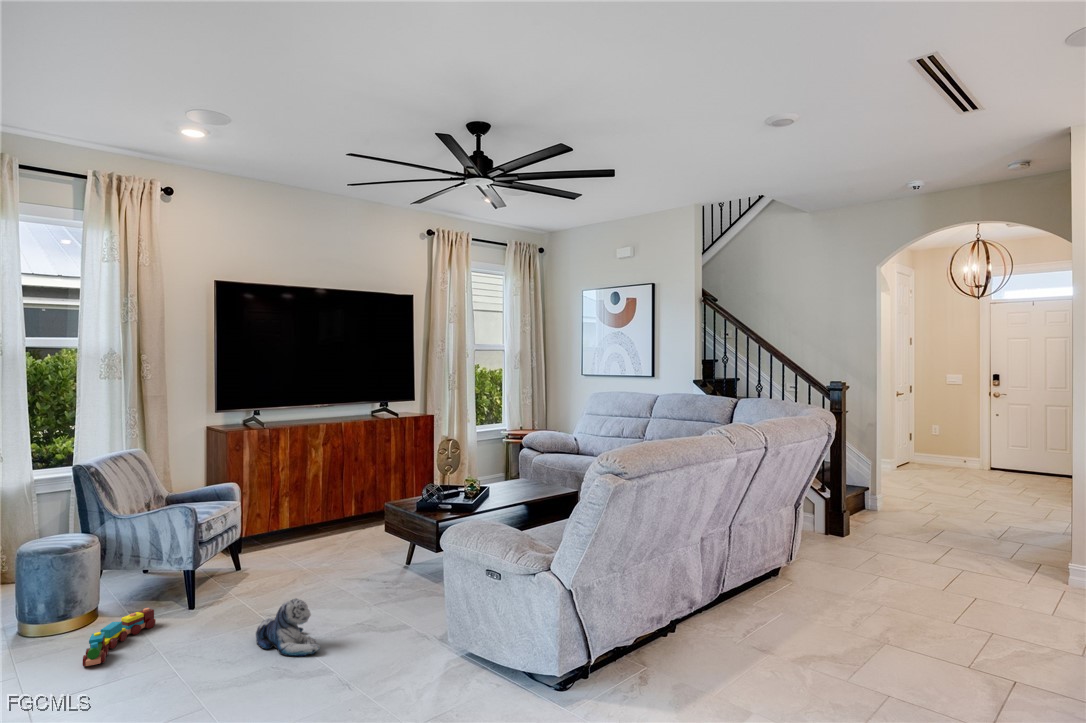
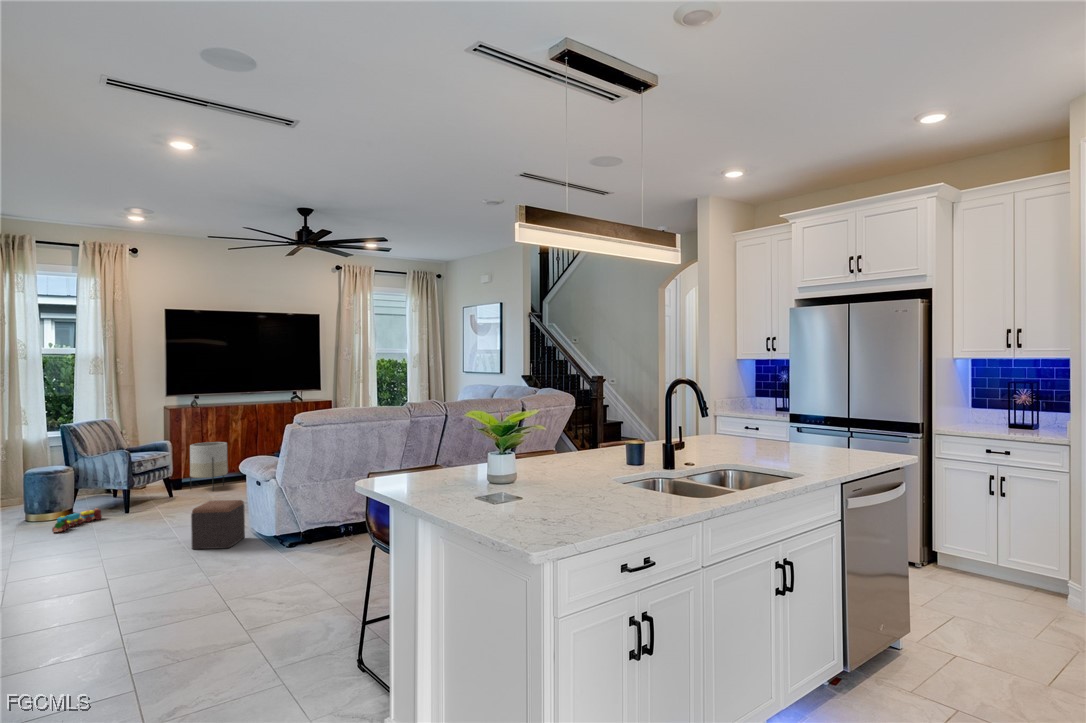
planter: none [258,479,314,557] -> present [190,442,228,489]
plush toy: present [256,599,320,656] -> none [150,501,182,531]
footstool: none [383,603,453,708] -> present [191,500,245,549]

